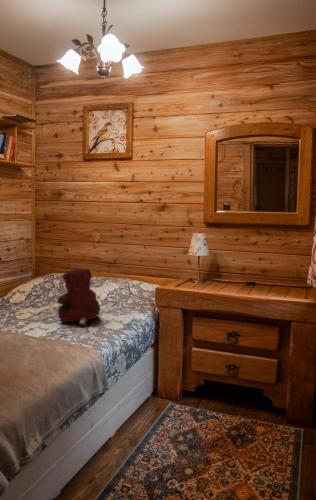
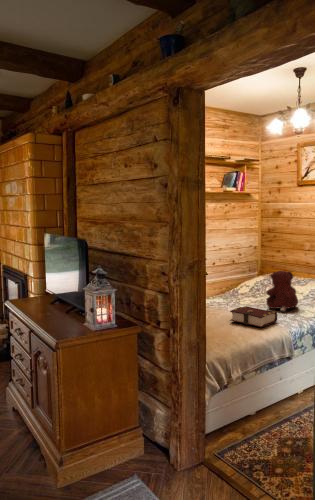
book: none [12,324,82,356] -> present [230,306,277,327]

